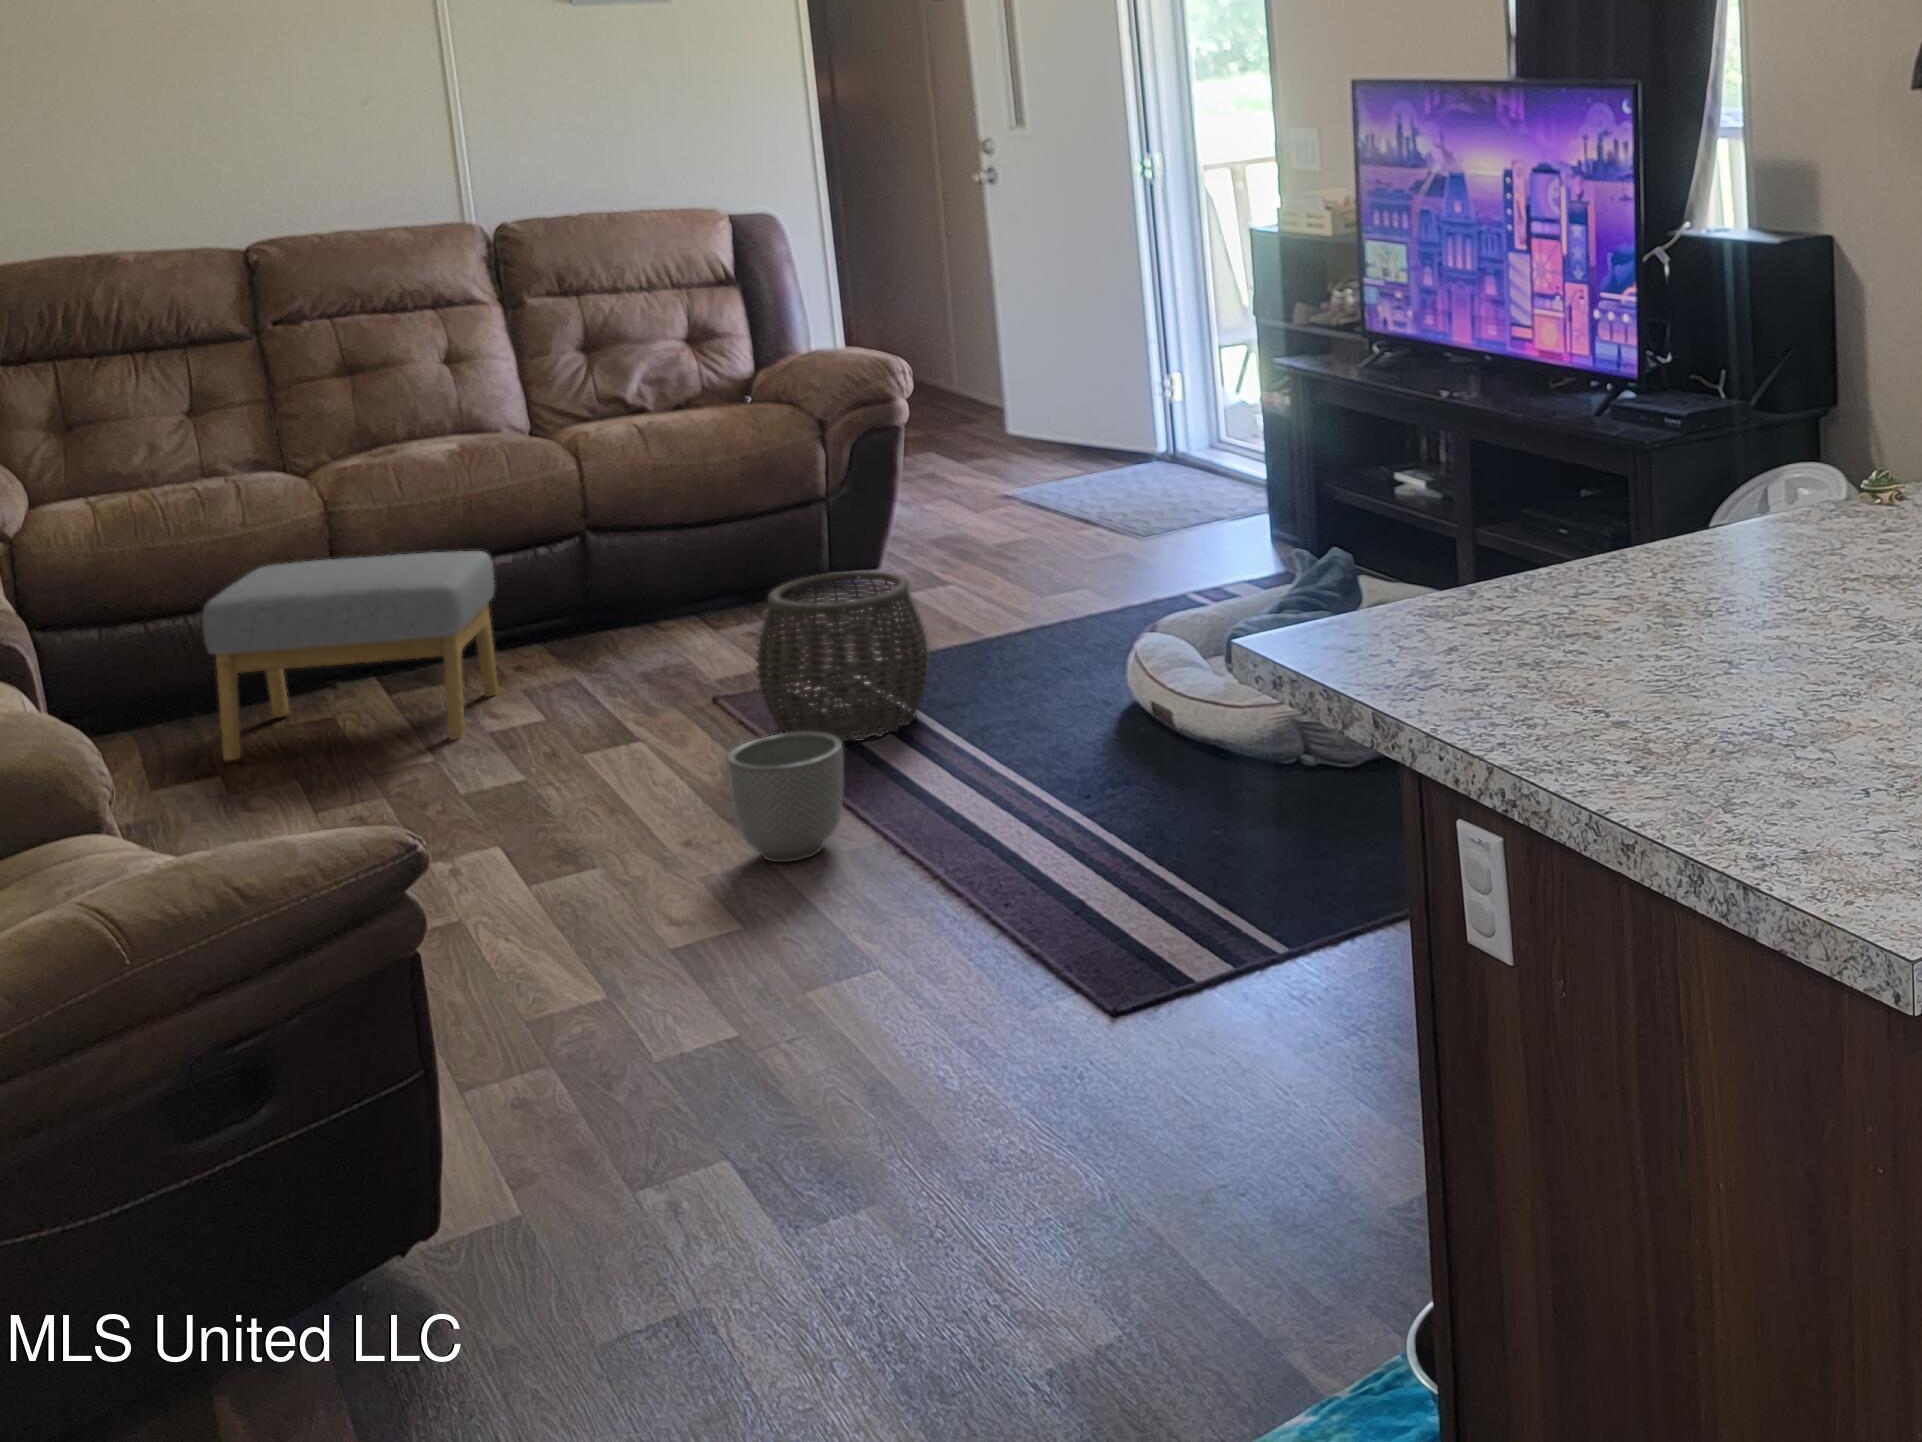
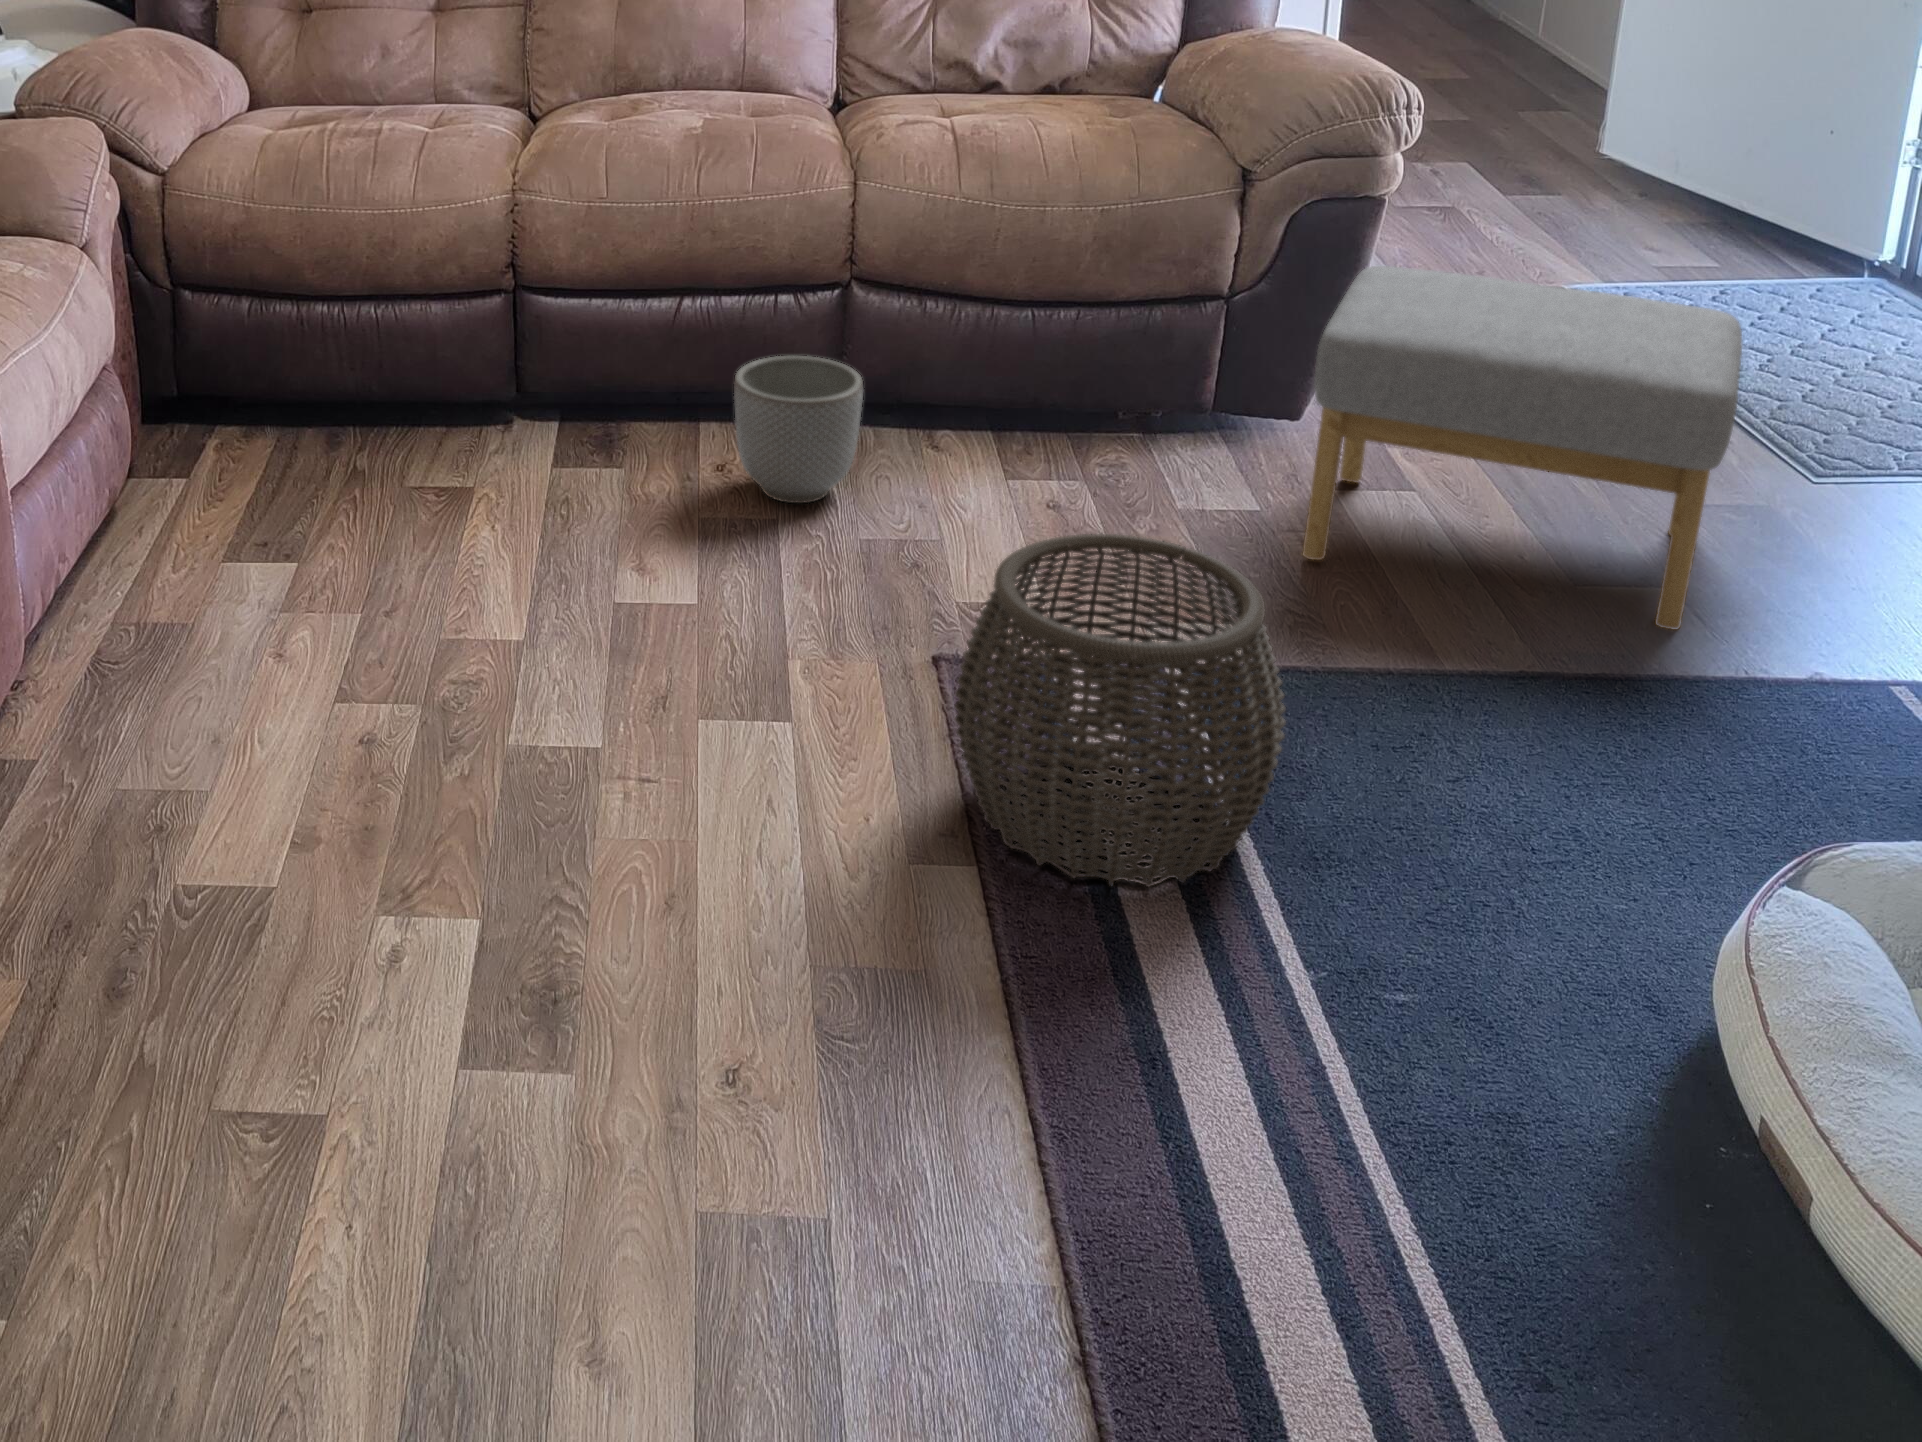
footstool: present [202,551,499,760] -> present [1303,266,1742,629]
planter: present [727,732,844,862] -> present [734,356,863,503]

